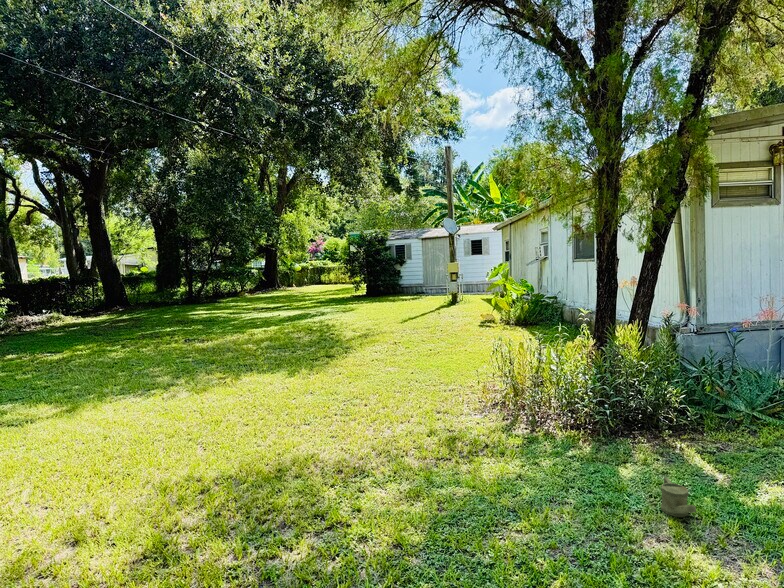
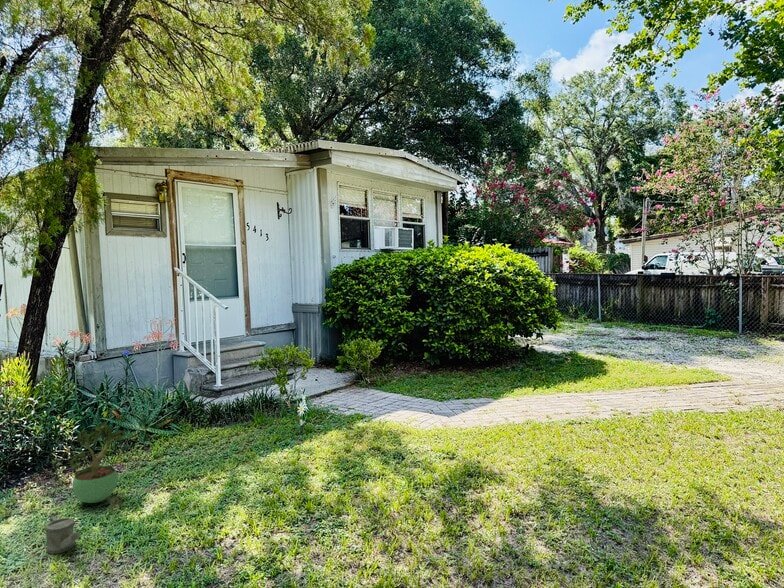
potted plant: none [681,400,741,478] -> present [70,423,125,503]

